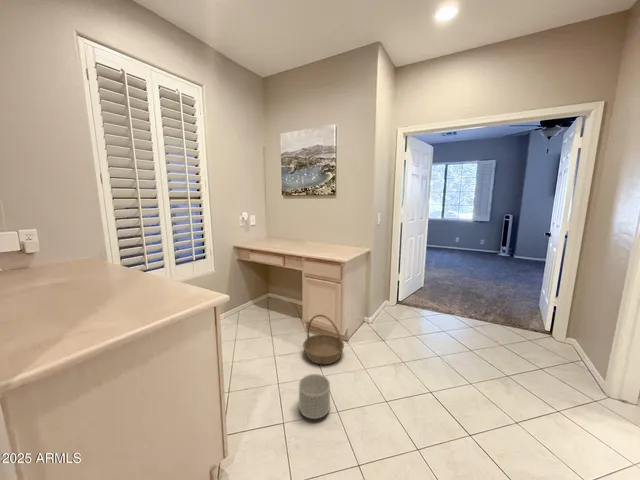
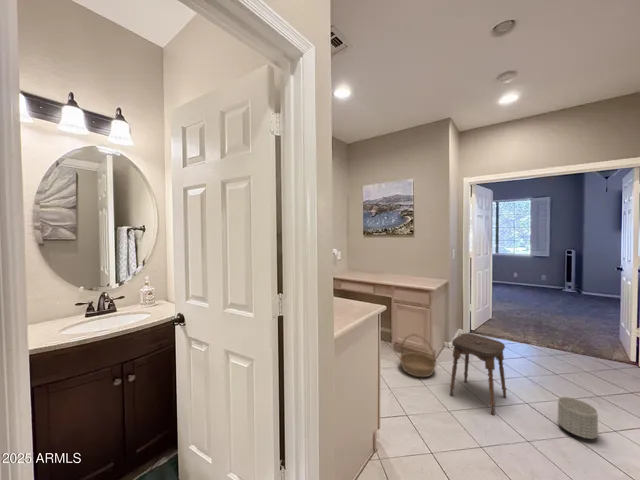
stool: none [349,313,412,409] -> present [450,333,506,414]
planter: present [299,374,330,419] -> present [558,397,598,439]

